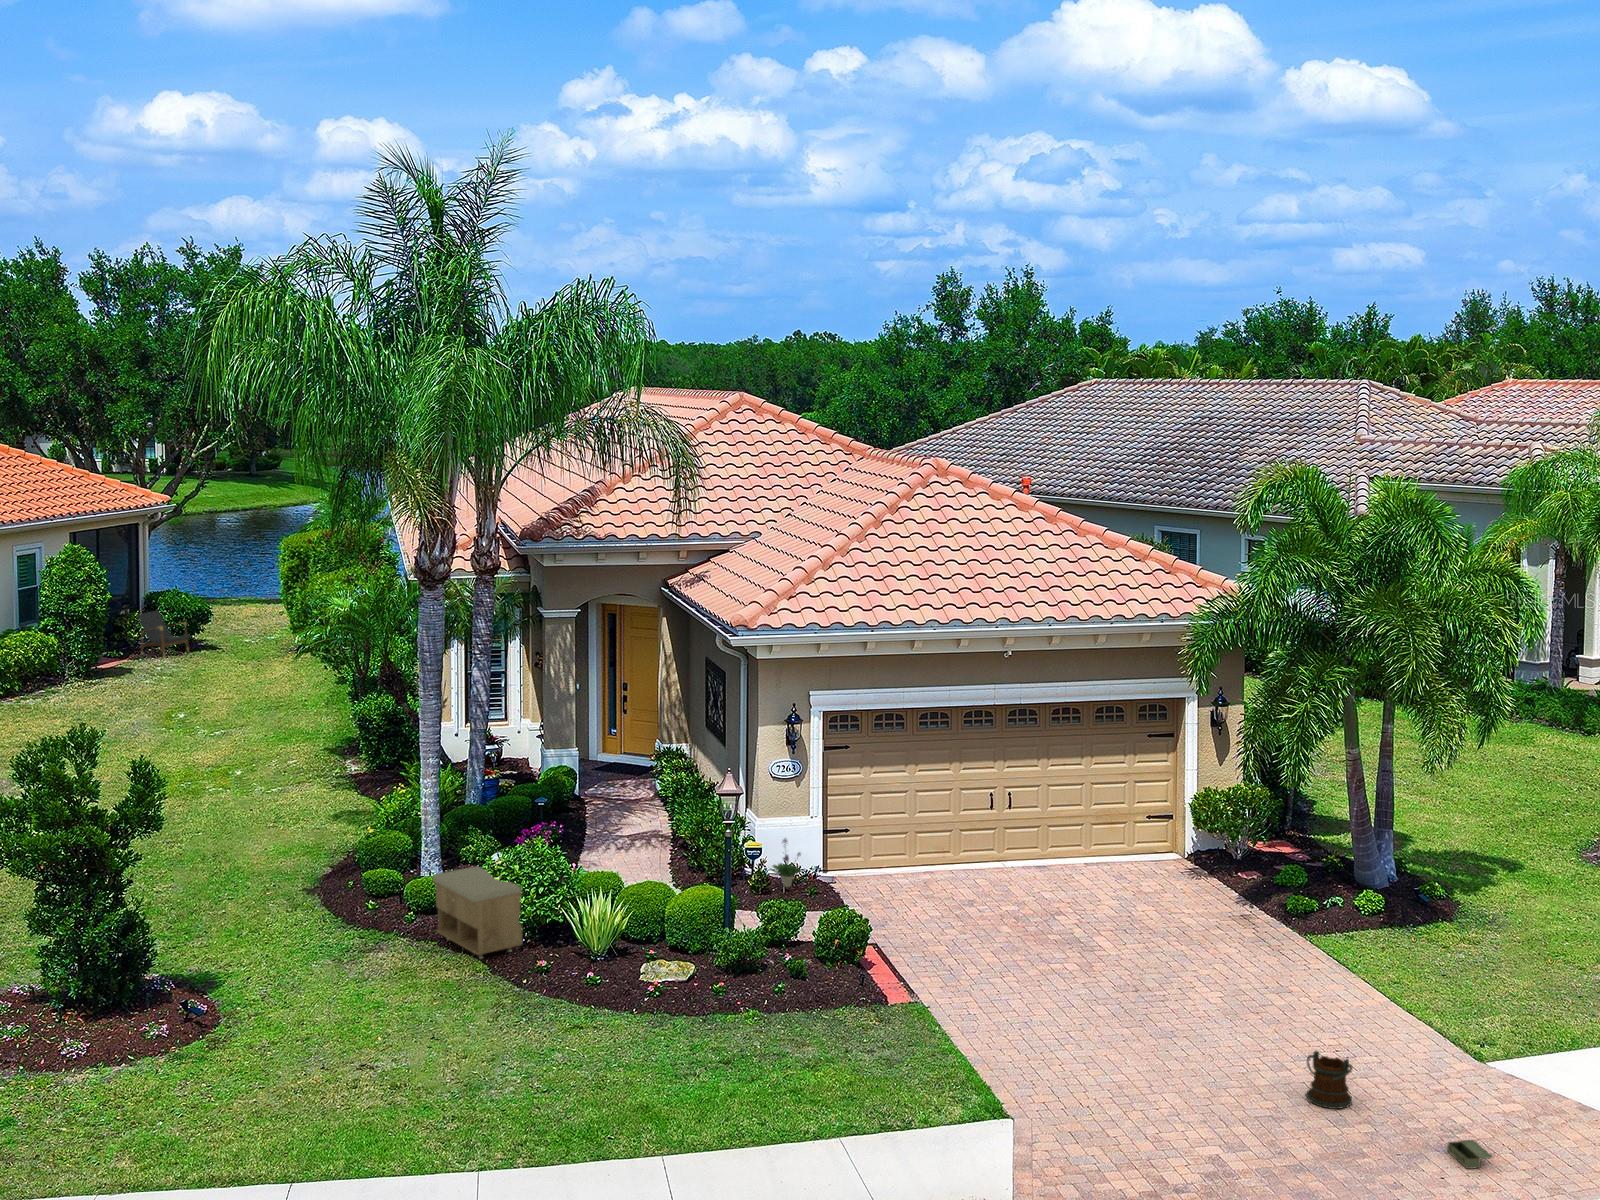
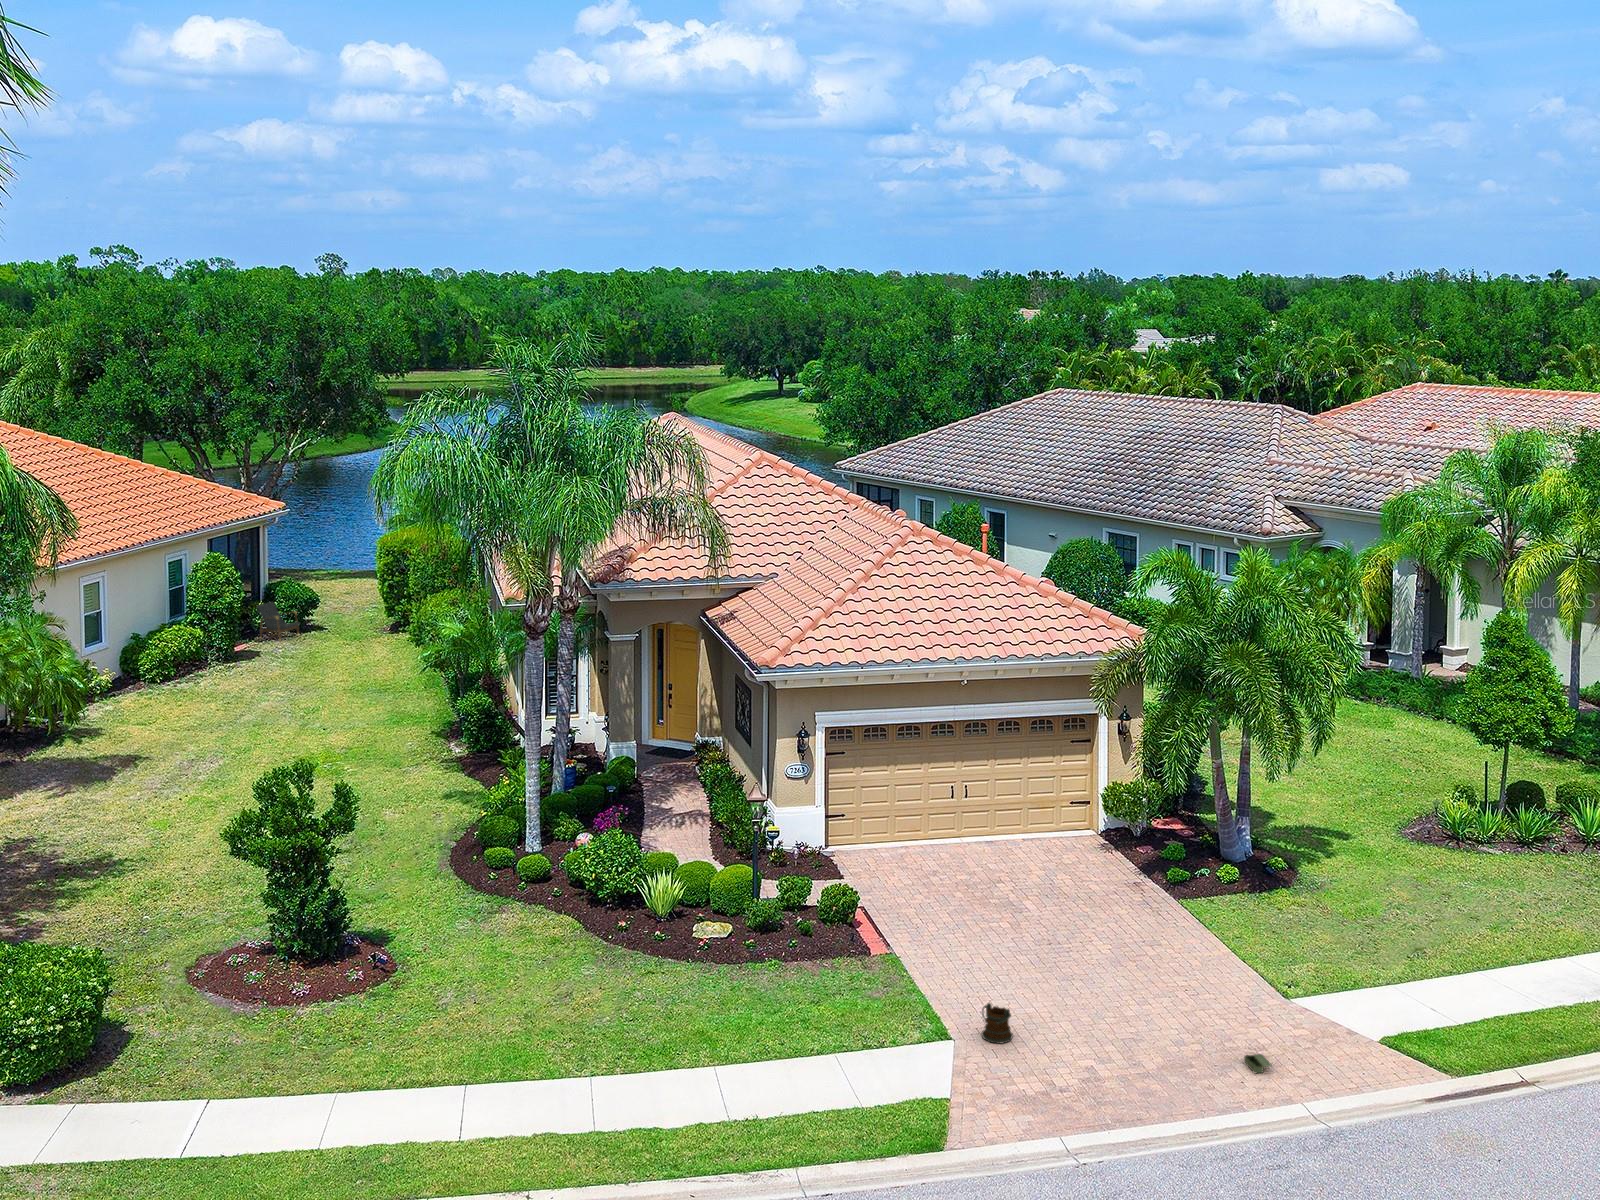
potted plant: present [771,839,801,887] -> none [784,823,811,860]
storage bench: present [433,867,523,959] -> none [540,850,606,919]
bucket: present [1305,1051,1353,1109] -> present [982,1003,1013,1043]

